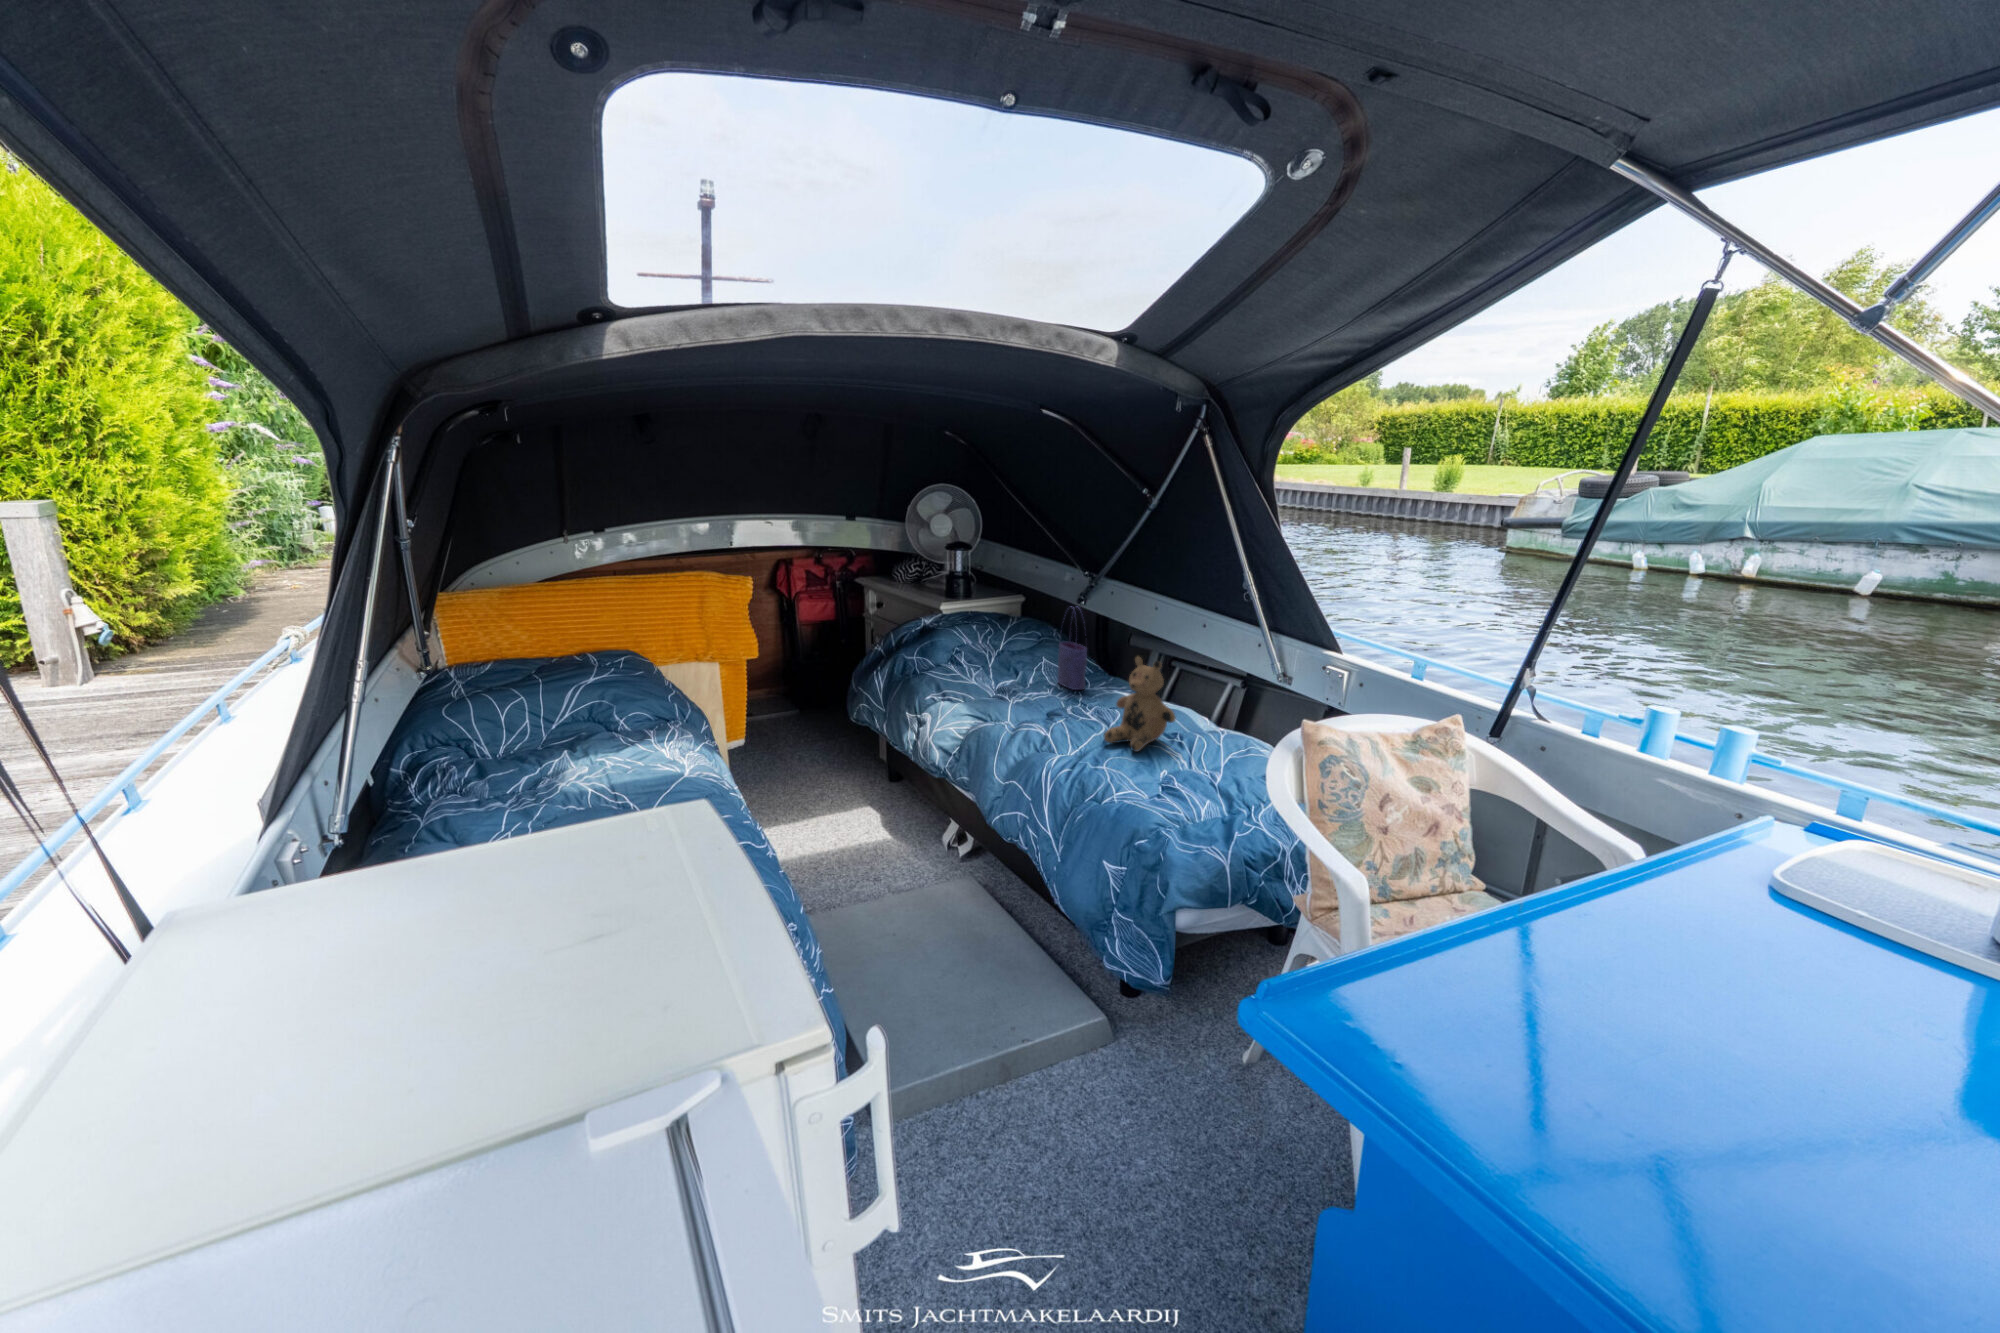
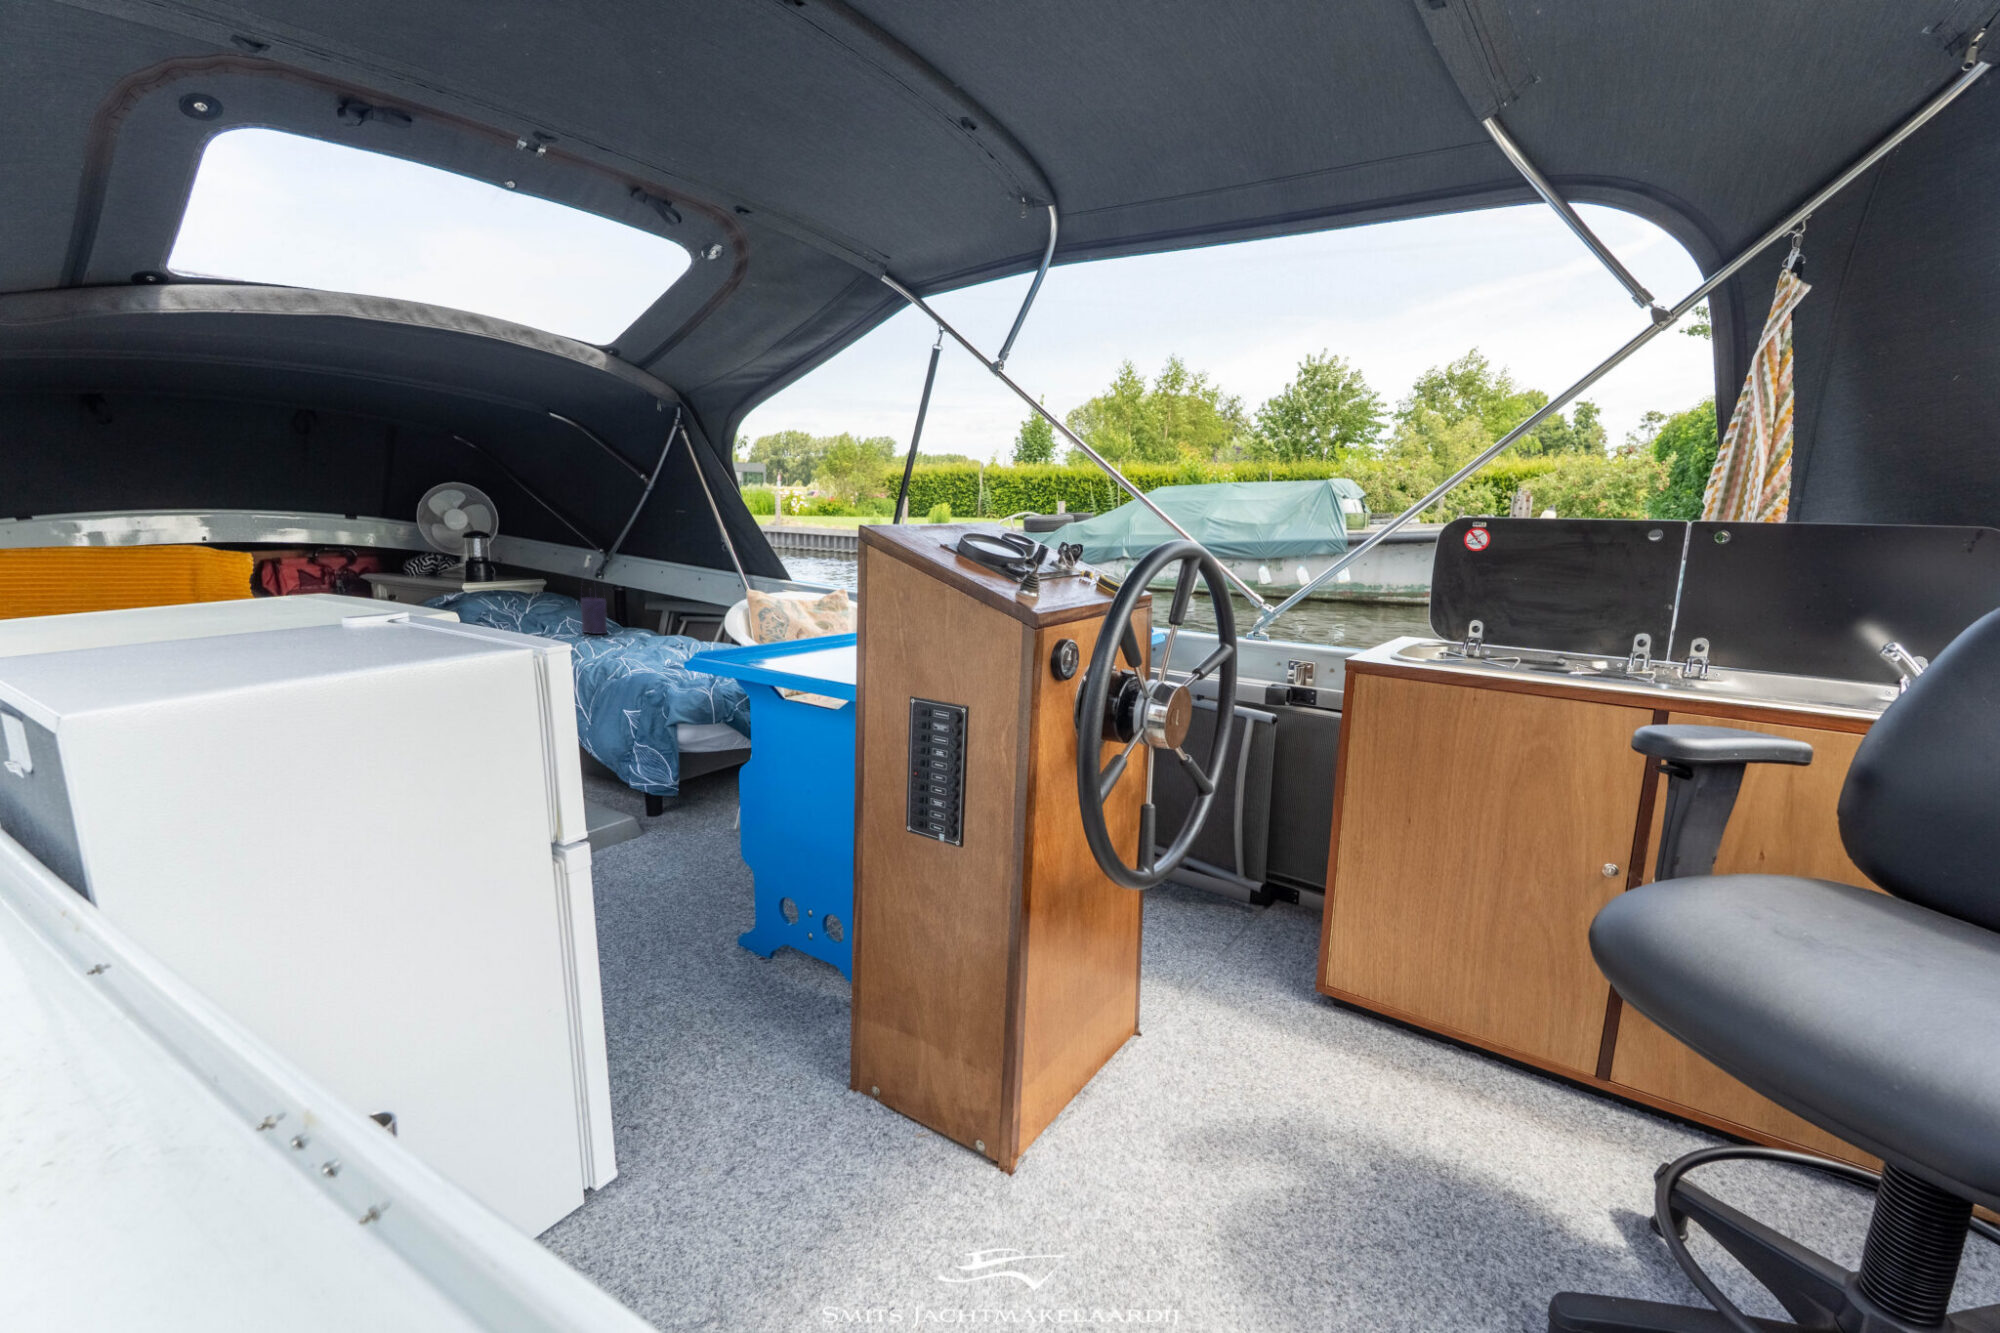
teddy bear: present [1104,657,1175,752] -> none [621,586,677,653]

